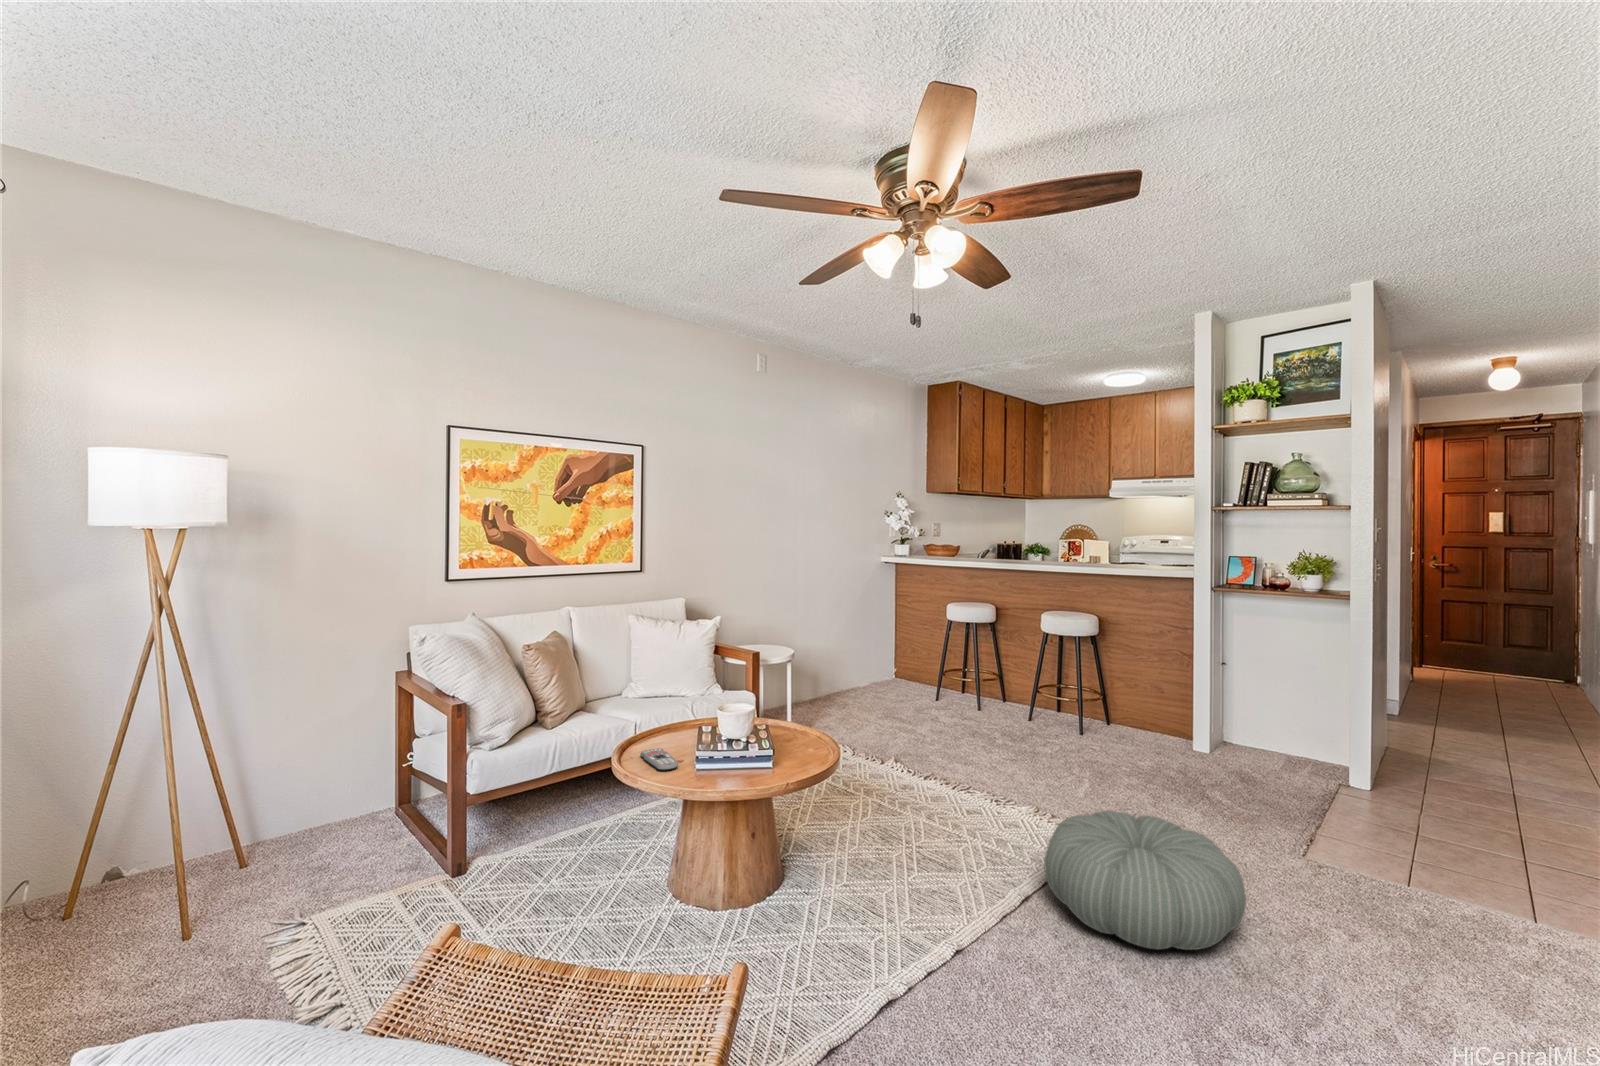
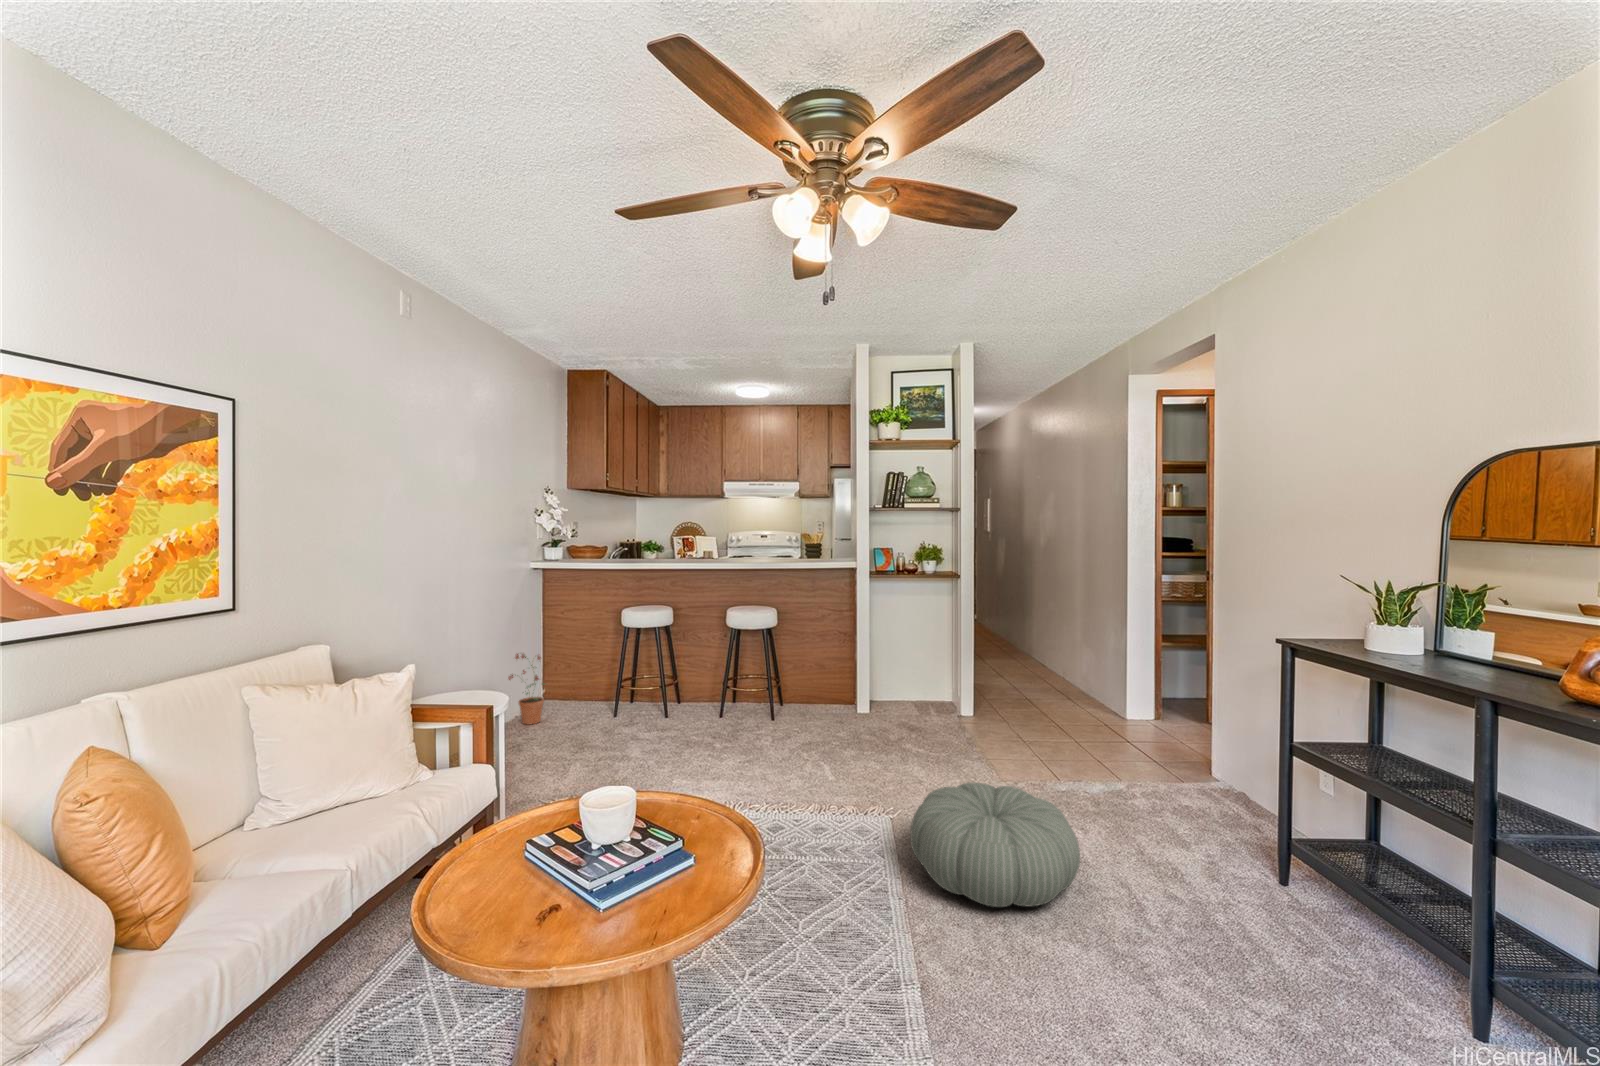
potted plant: none [848,633,881,694] -> present [509,654,544,725]
remote control: present [640,748,678,771] -> none [481,903,575,944]

